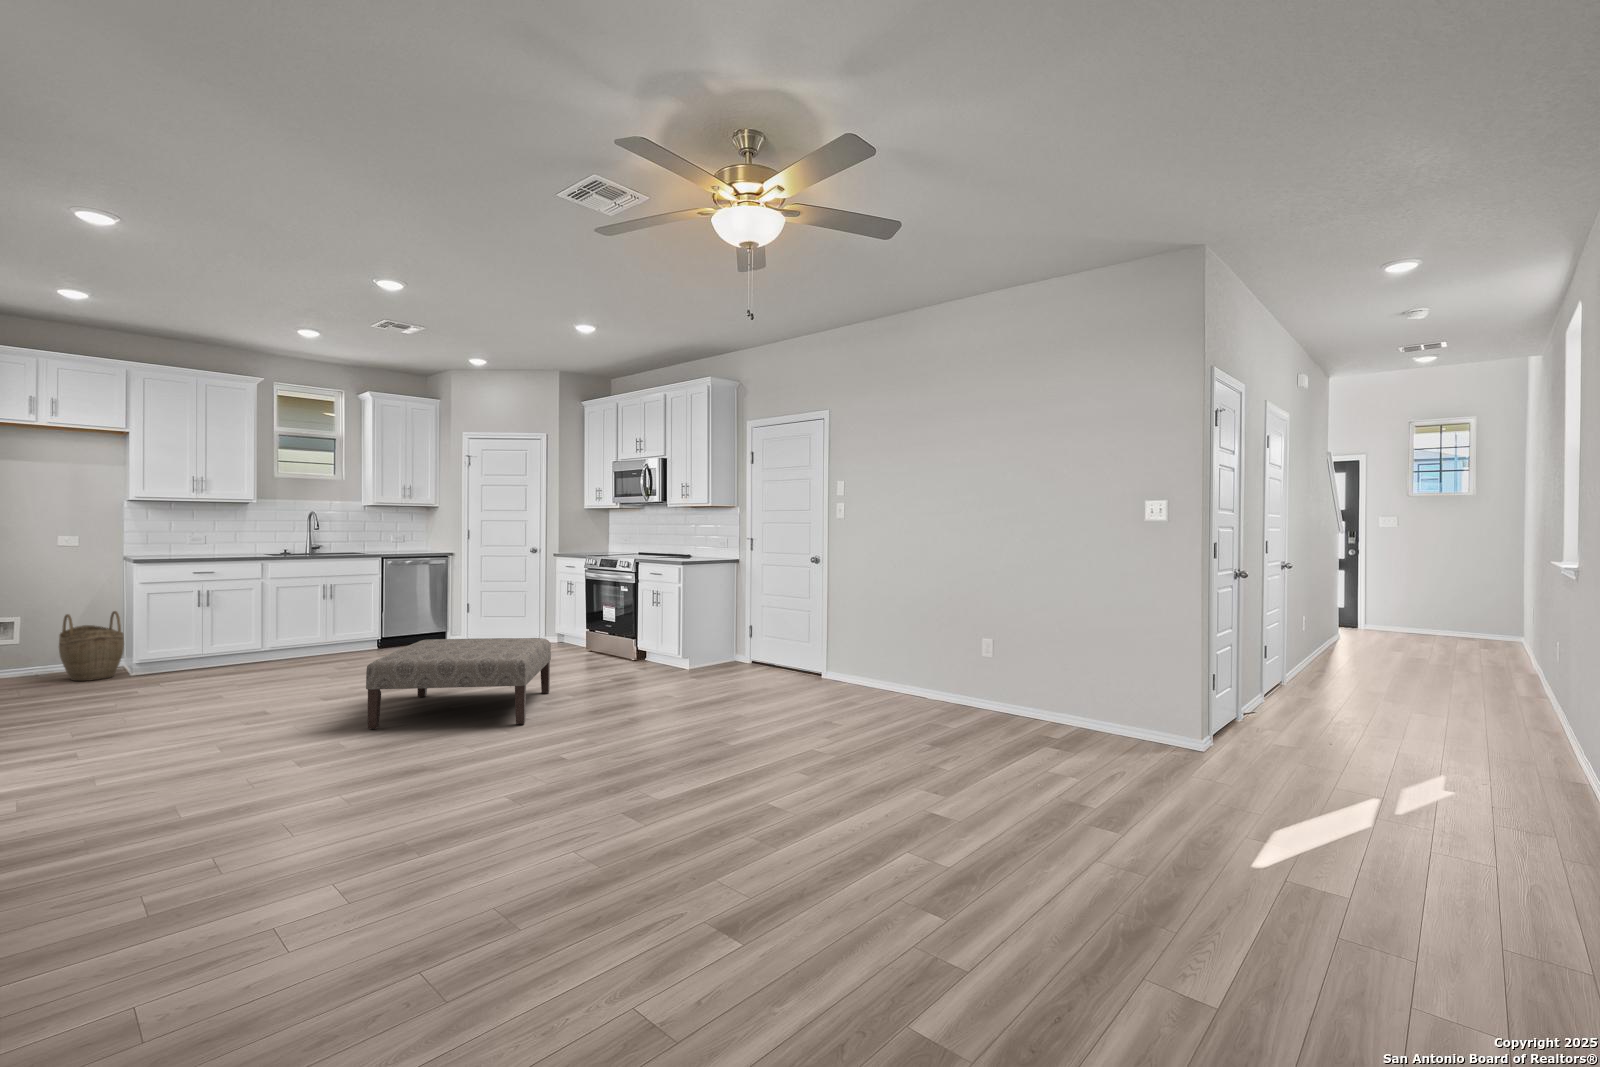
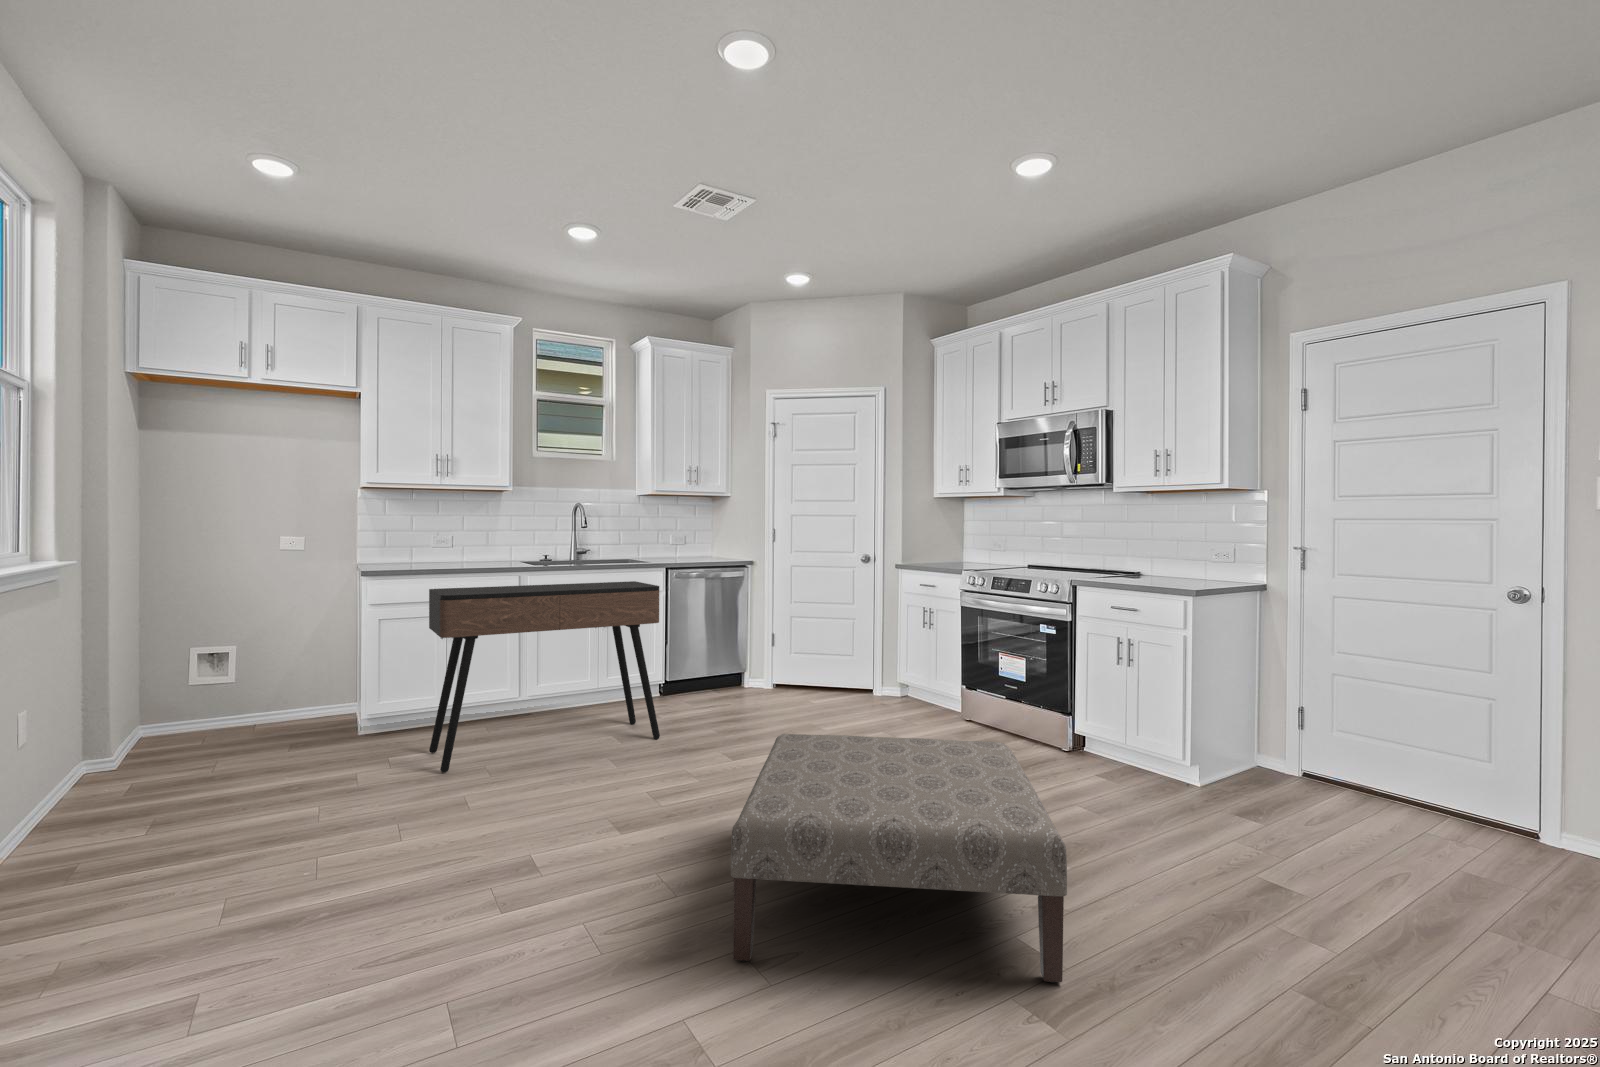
console table: none [190,565,367,686] -> present [429,581,660,772]
woven basket: present [59,611,124,681] -> none [273,644,350,746]

